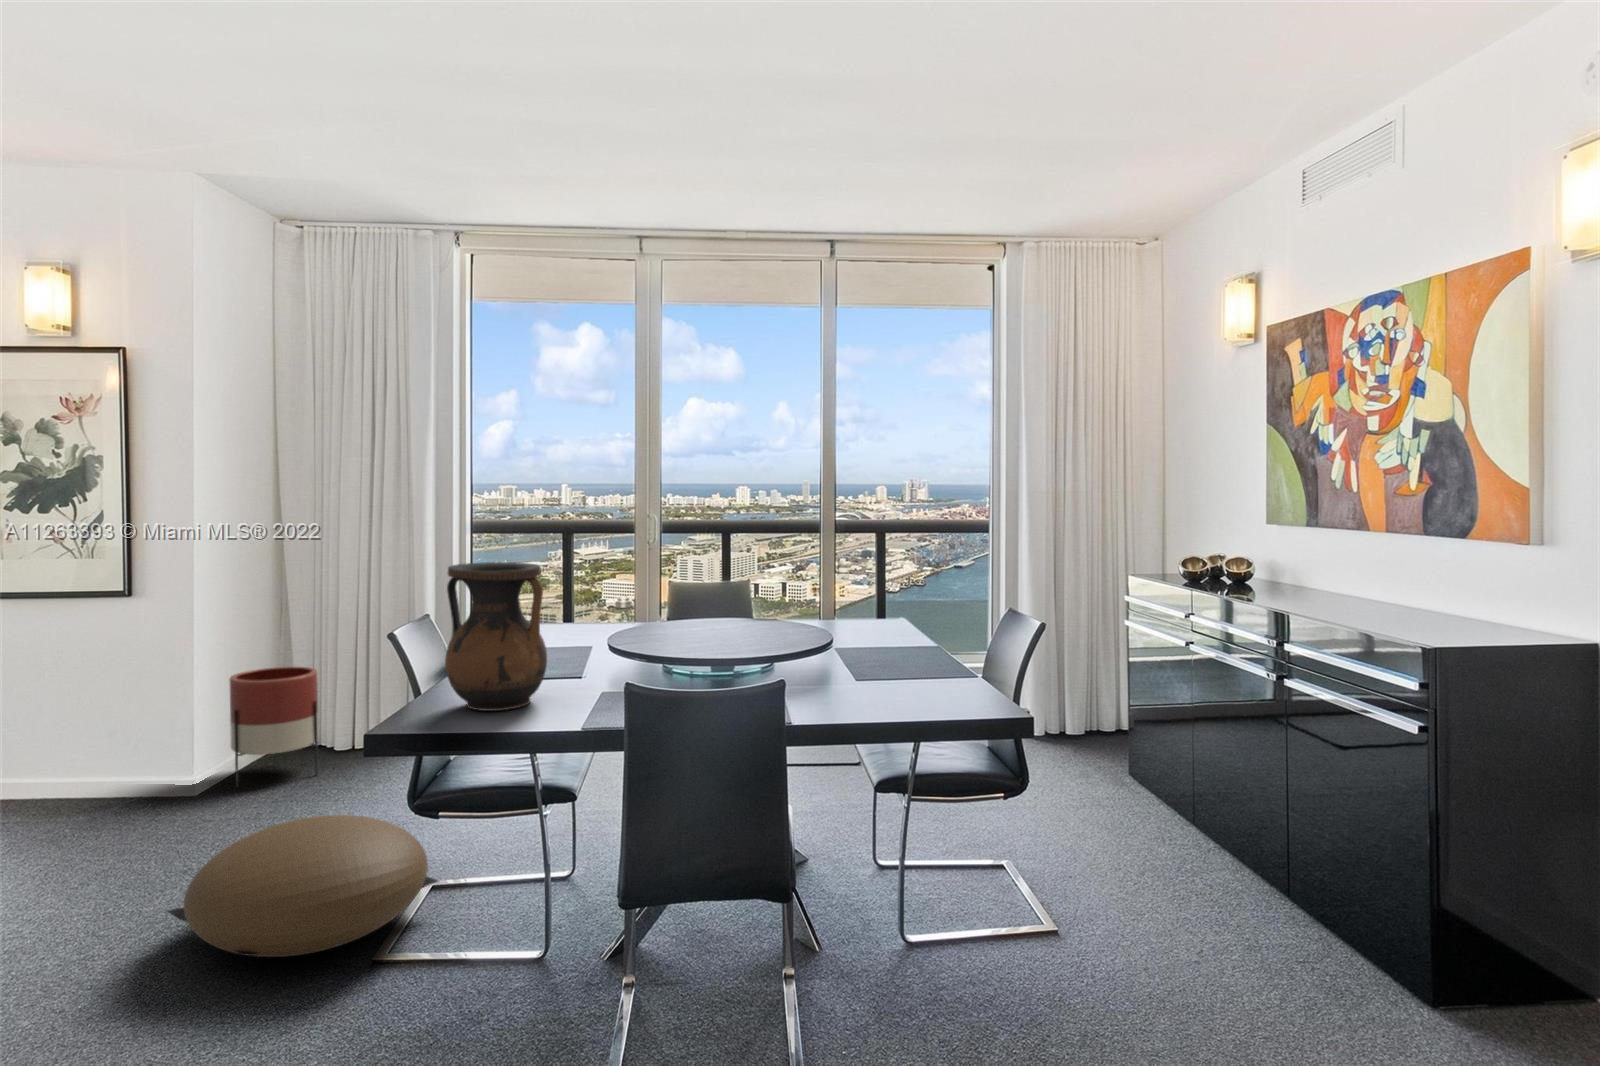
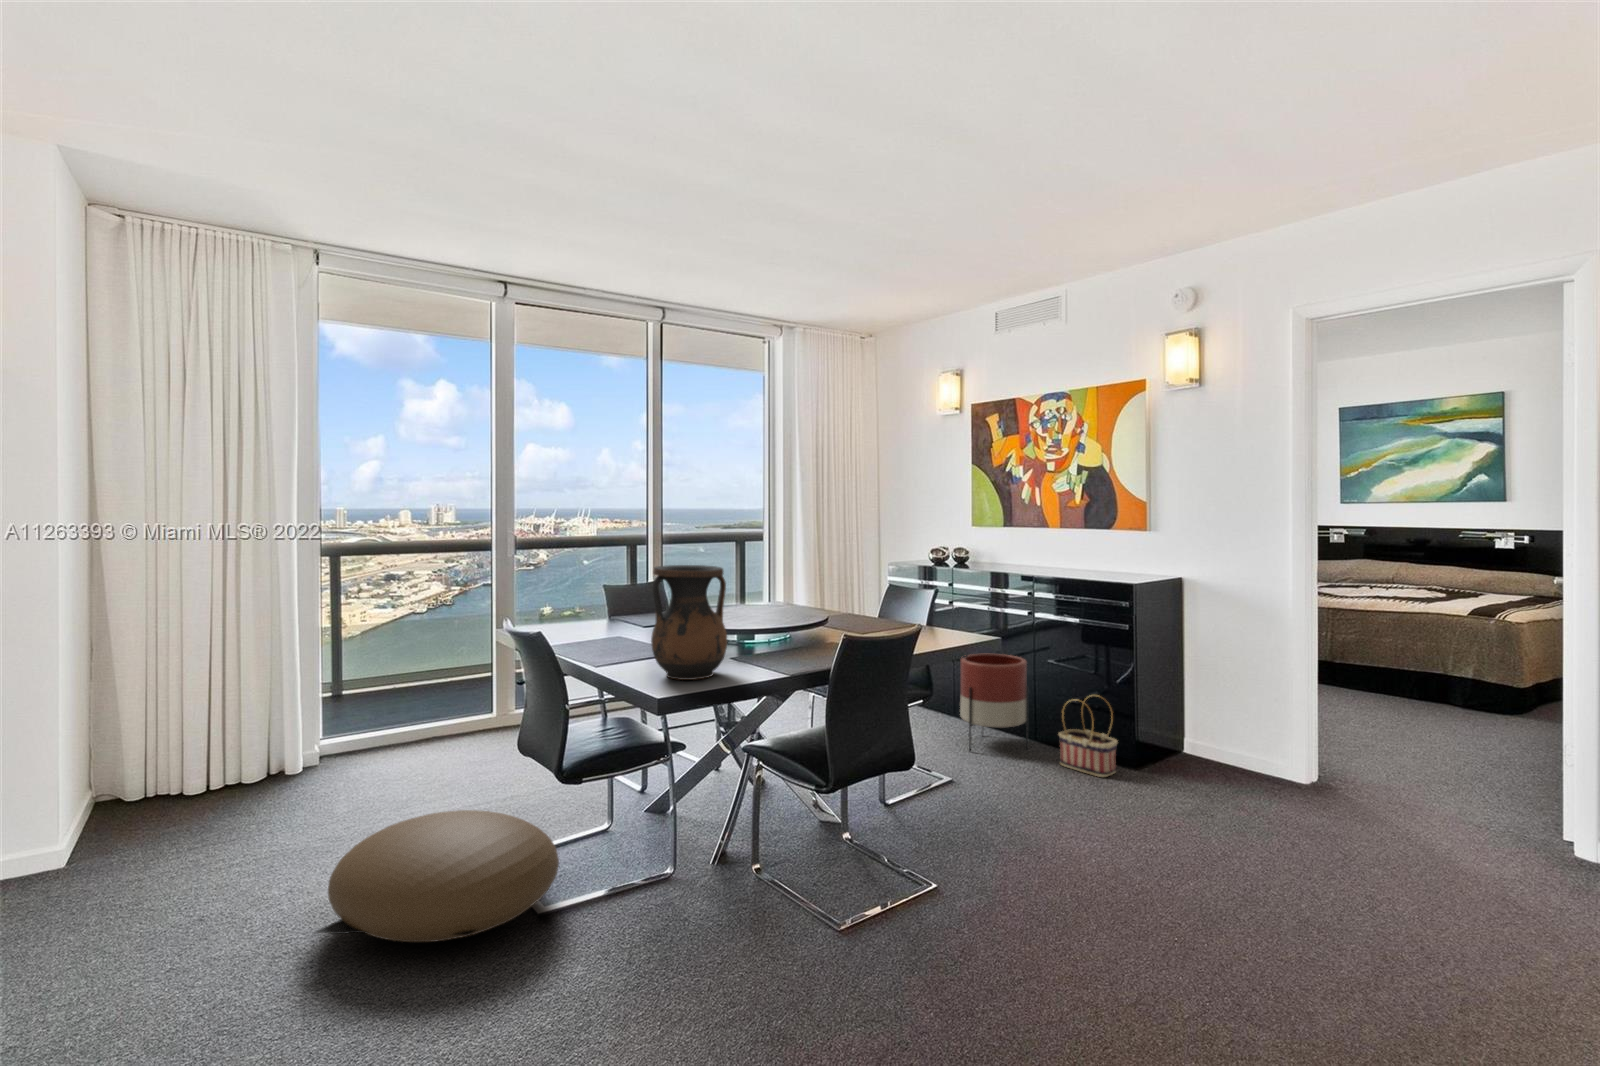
planter: present [230,667,319,787] -> present [960,654,1028,751]
basket: none [1273,833,1376,988] -> present [1059,695,1118,777]

